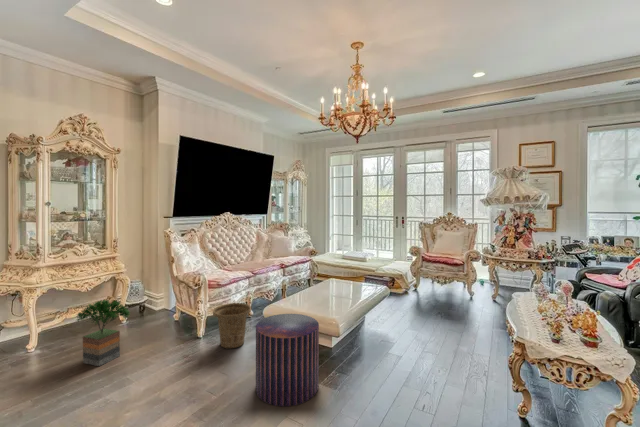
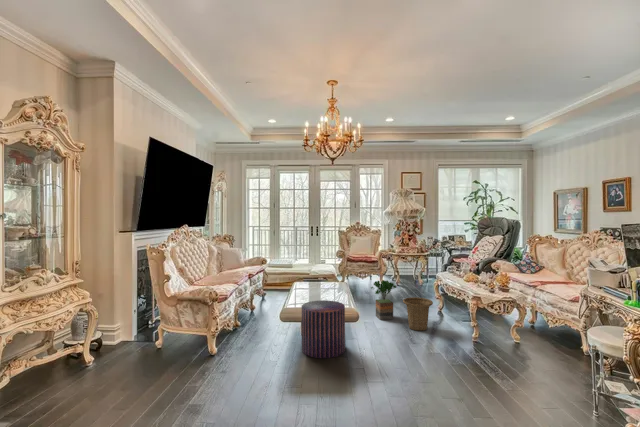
potted tree: present [77,300,130,366] -> present [371,280,396,320]
basket: present [213,303,251,349] -> present [403,297,433,331]

